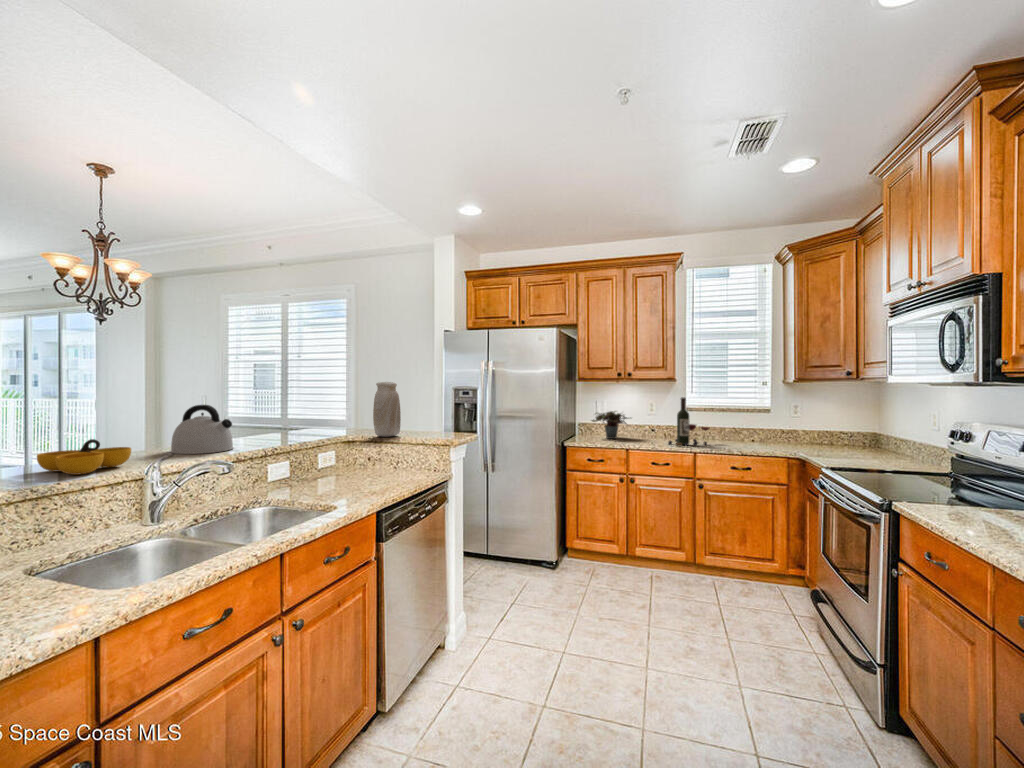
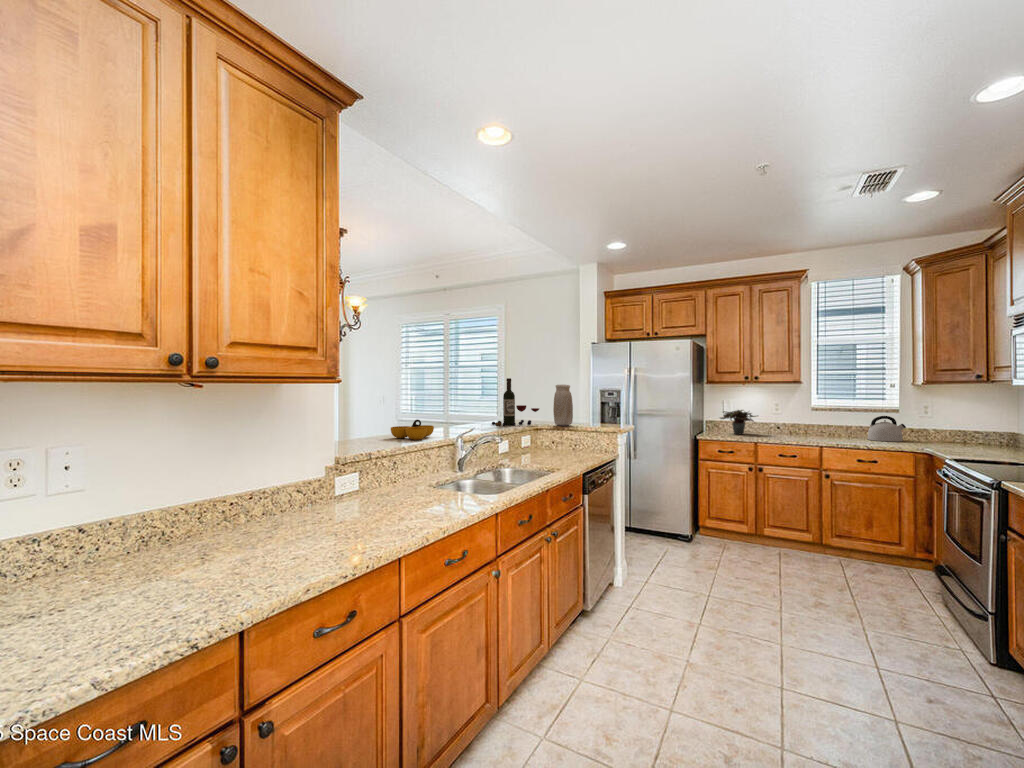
wine bottle: present [668,397,709,446] -> present [492,378,539,426]
kettle: present [171,405,233,454] -> present [867,416,906,442]

